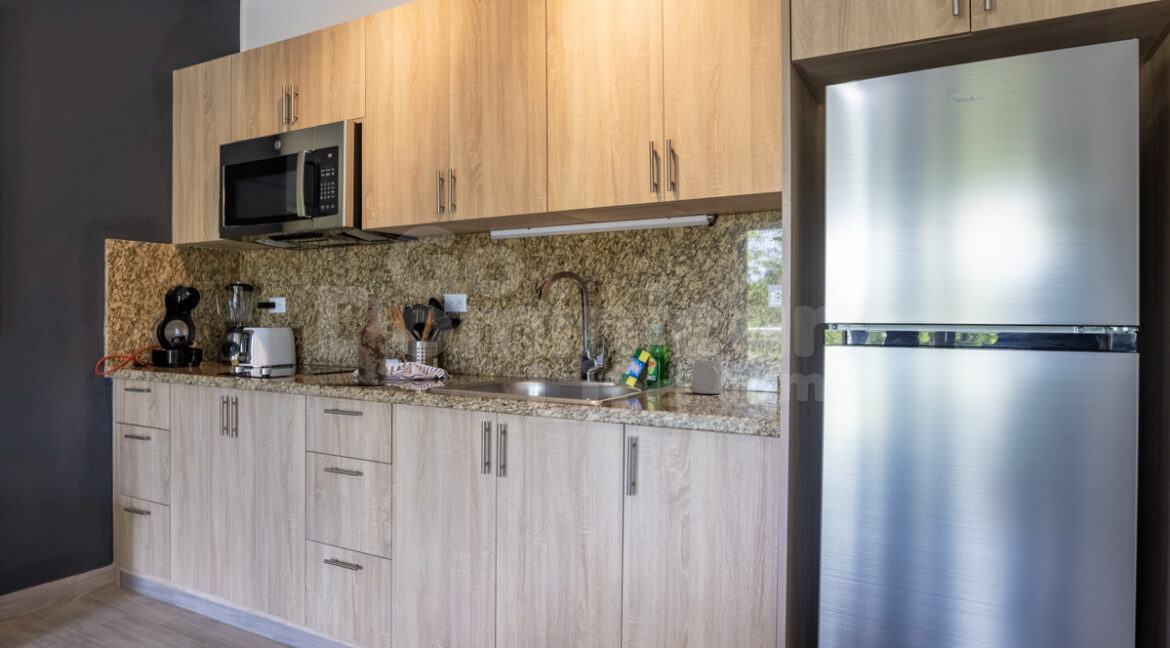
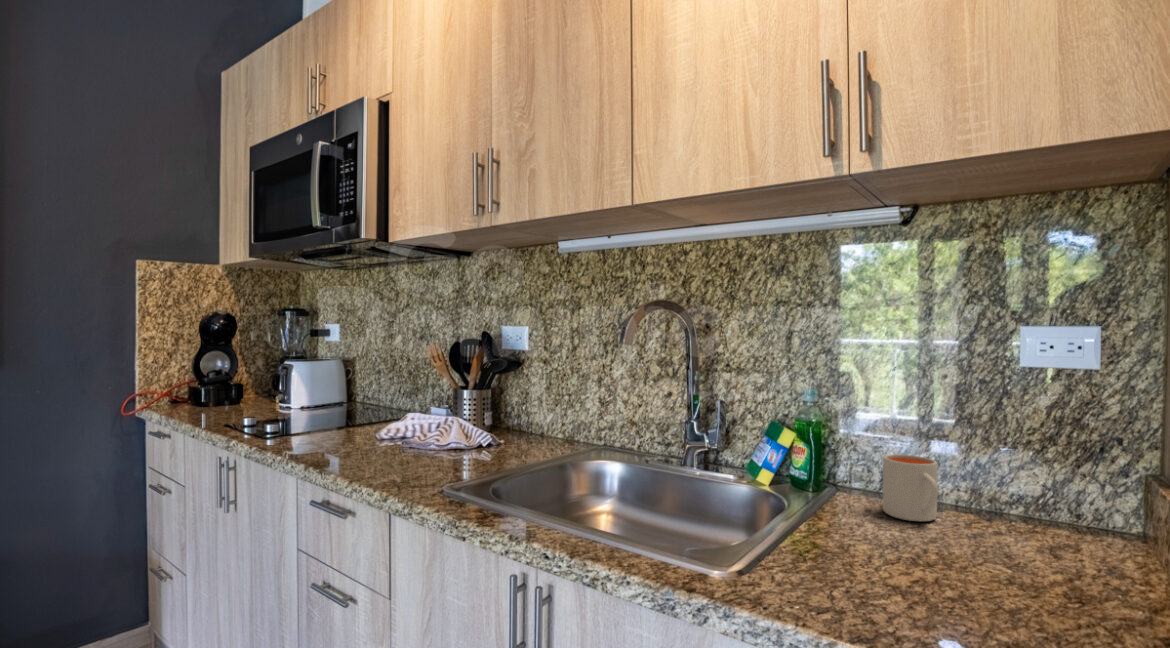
wine bottle: present [357,294,387,385] -> none [359,334,402,467]

